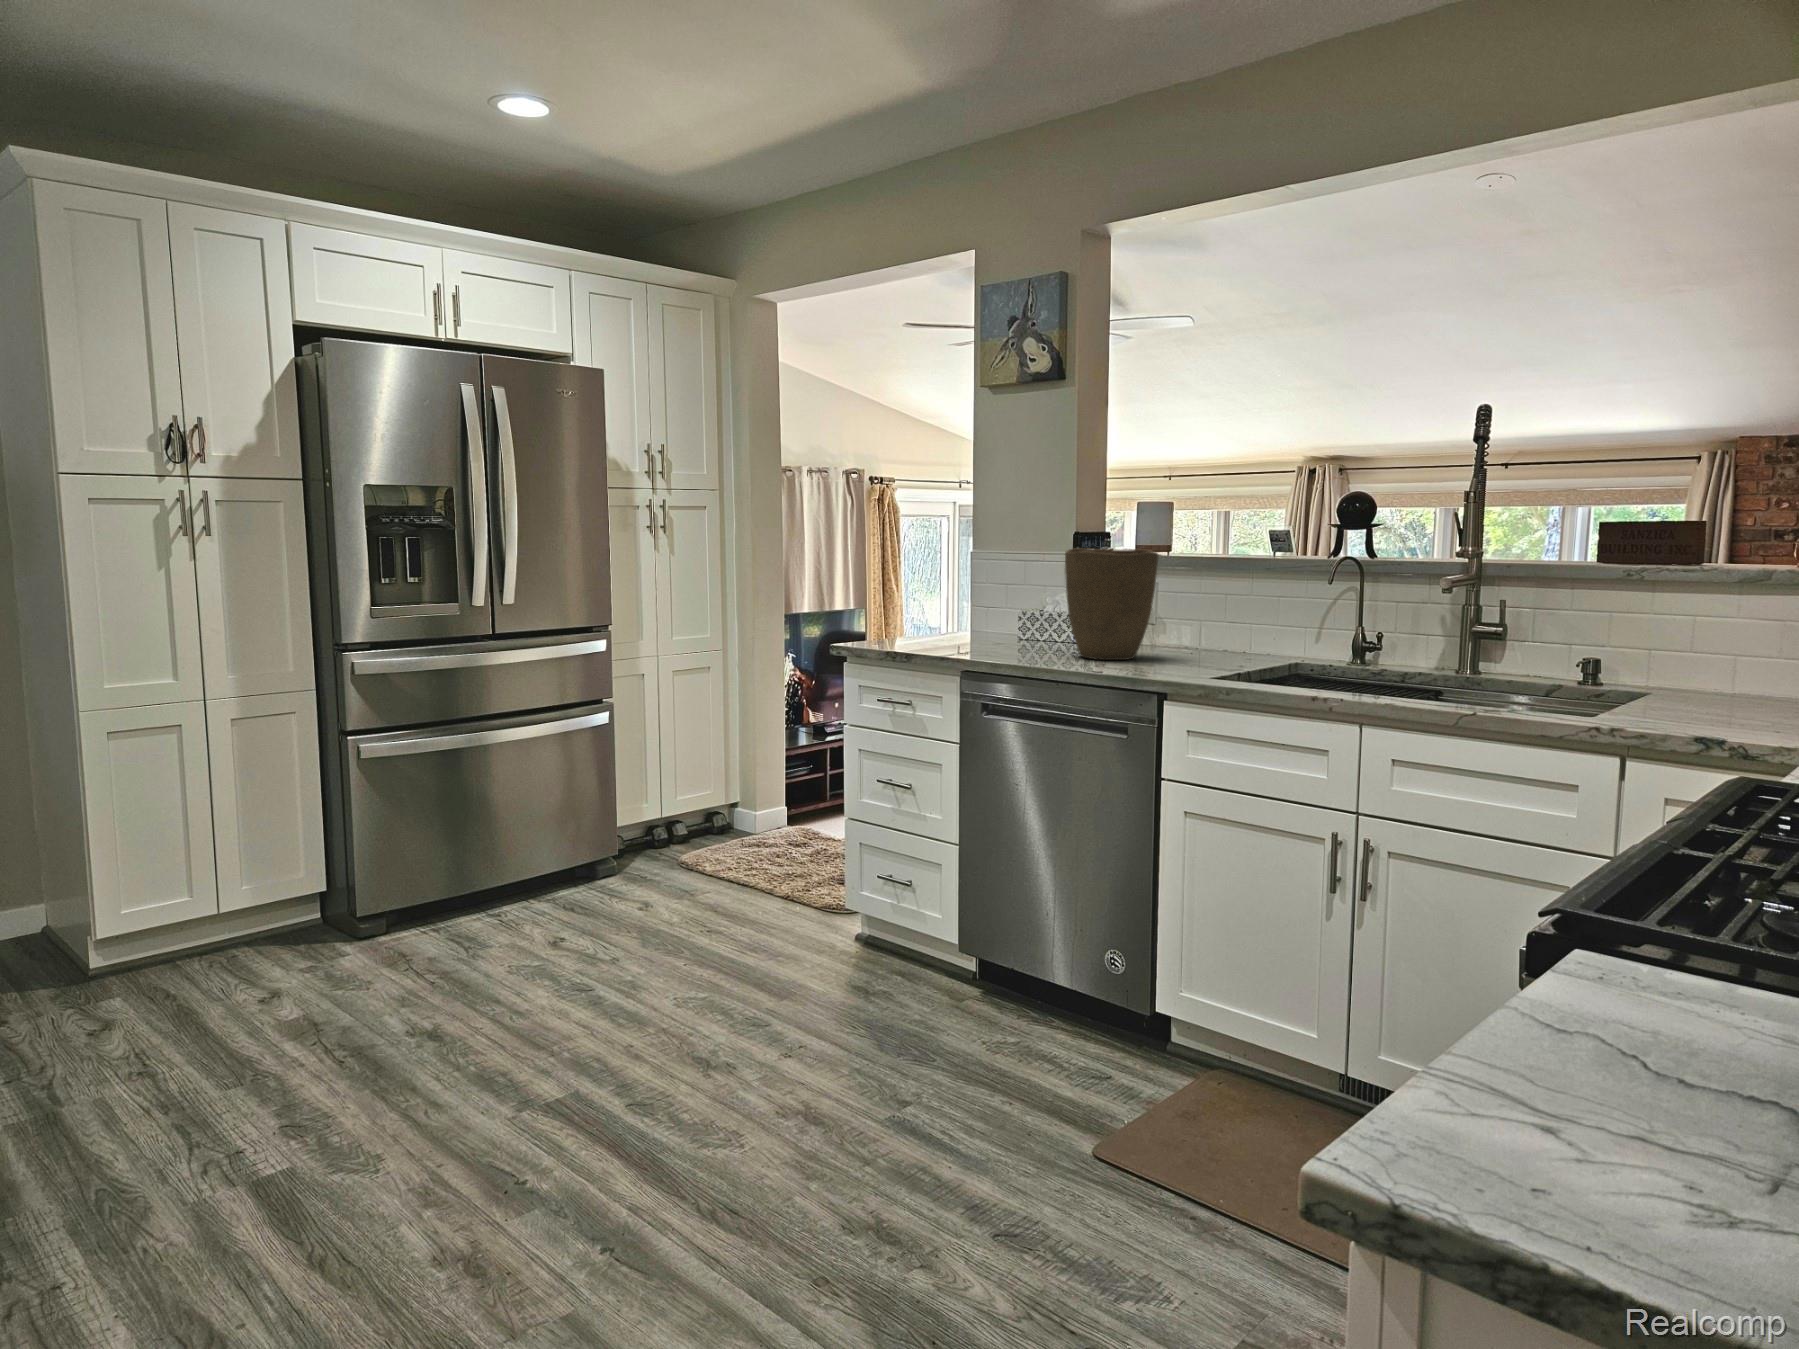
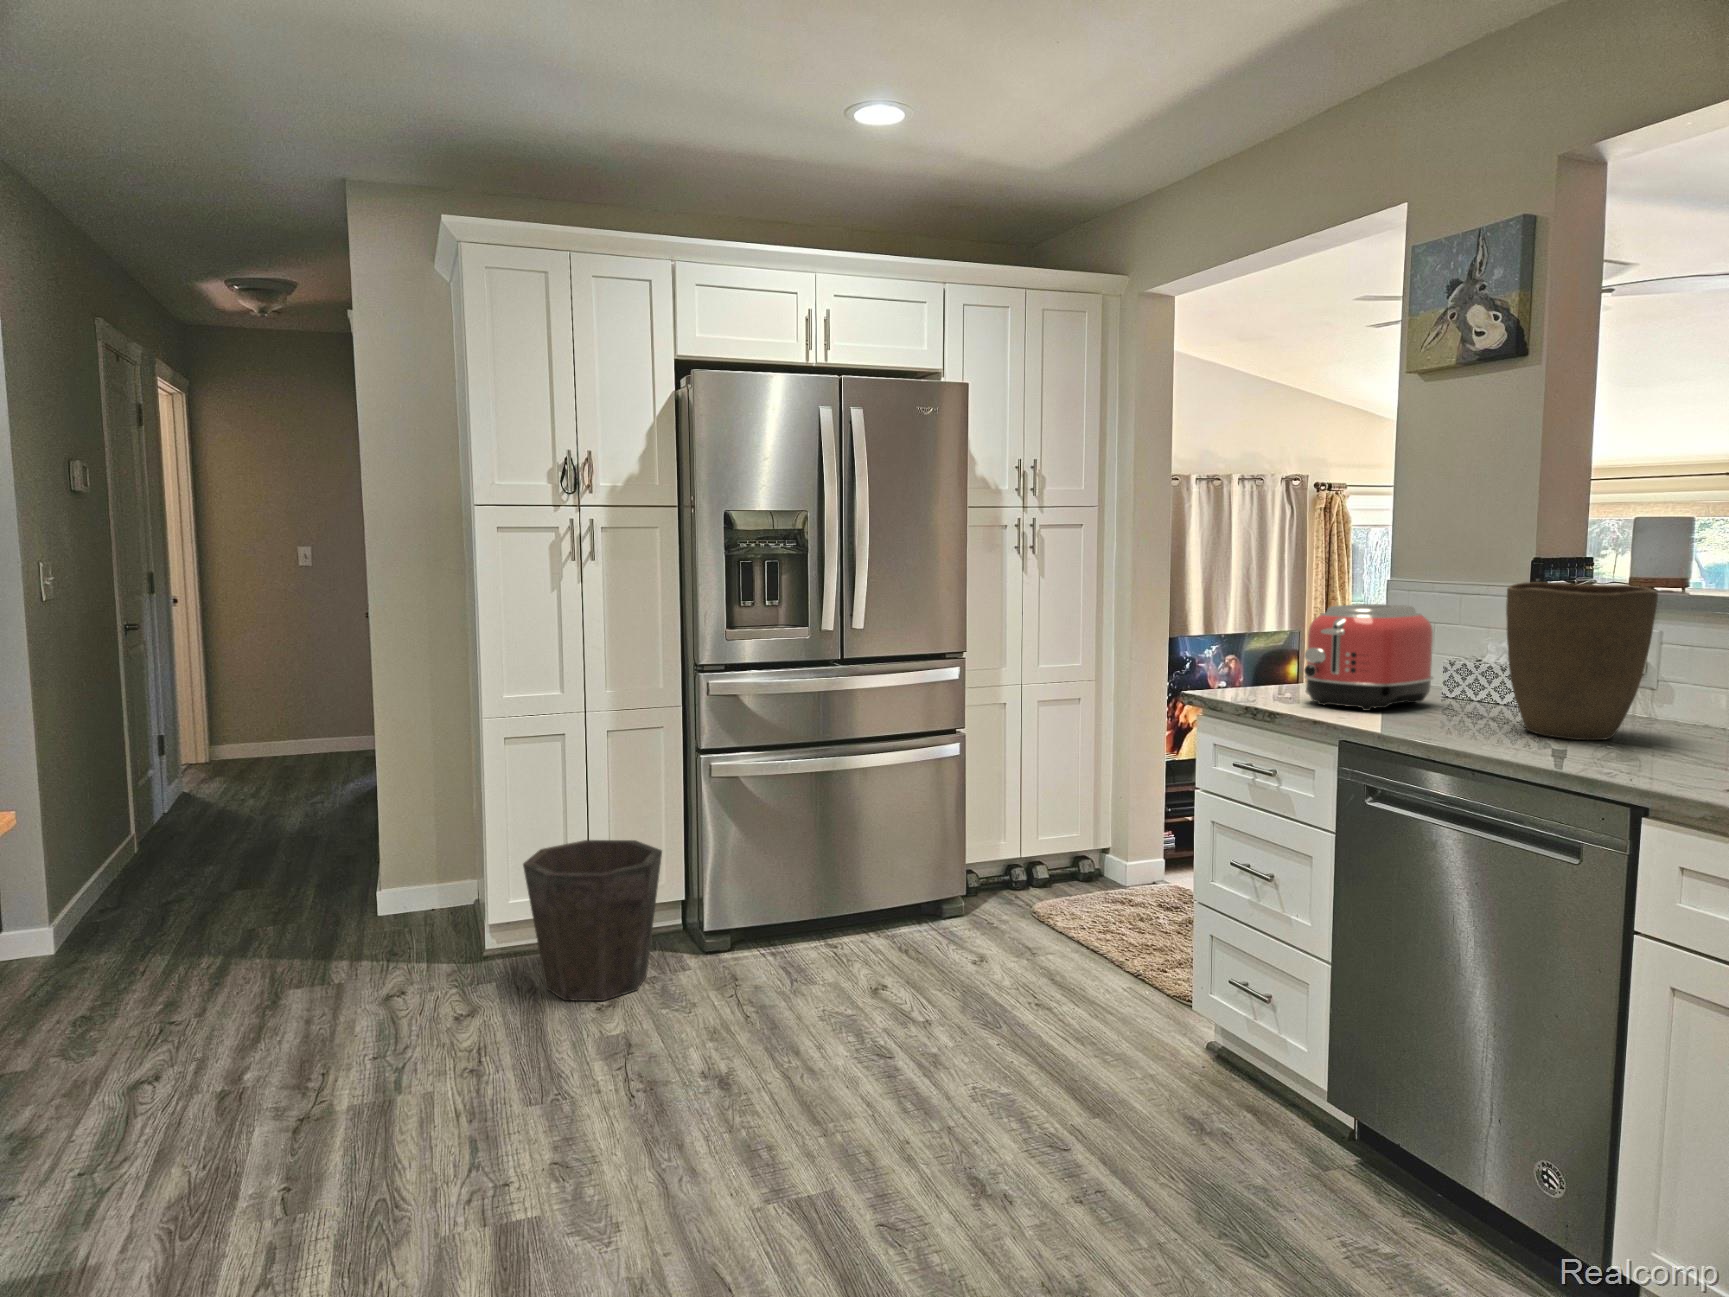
toaster: none [921,569,1012,651] -> present [1304,604,1433,711]
waste bin: none [156,831,315,1000] -> present [523,840,662,1001]

